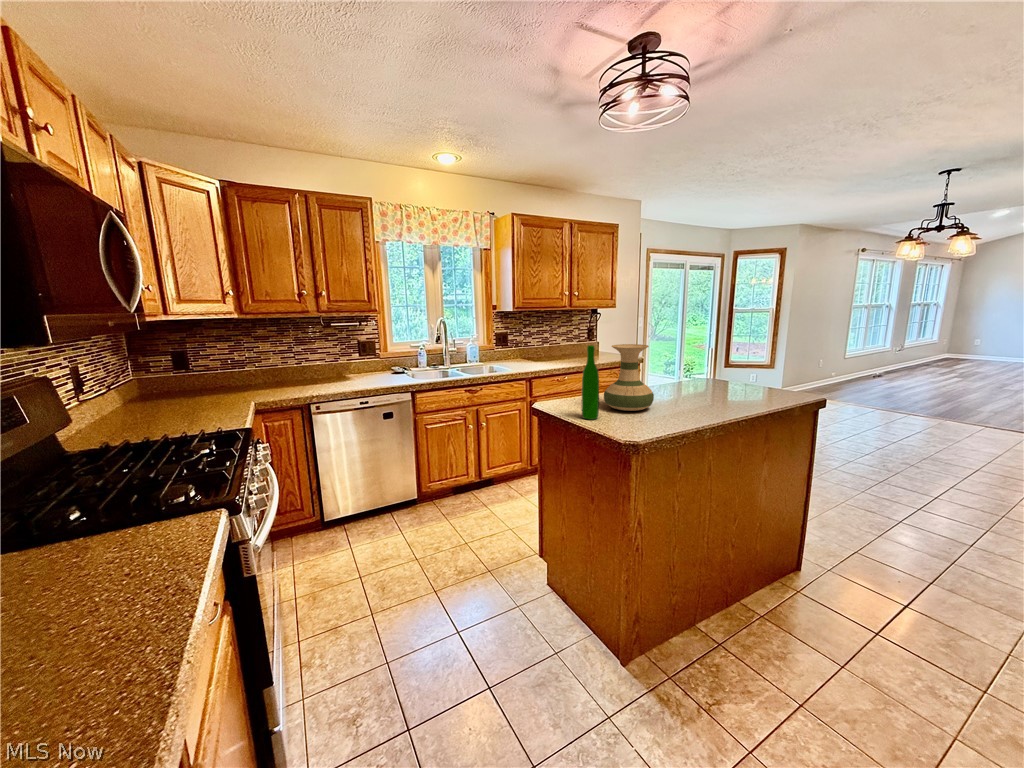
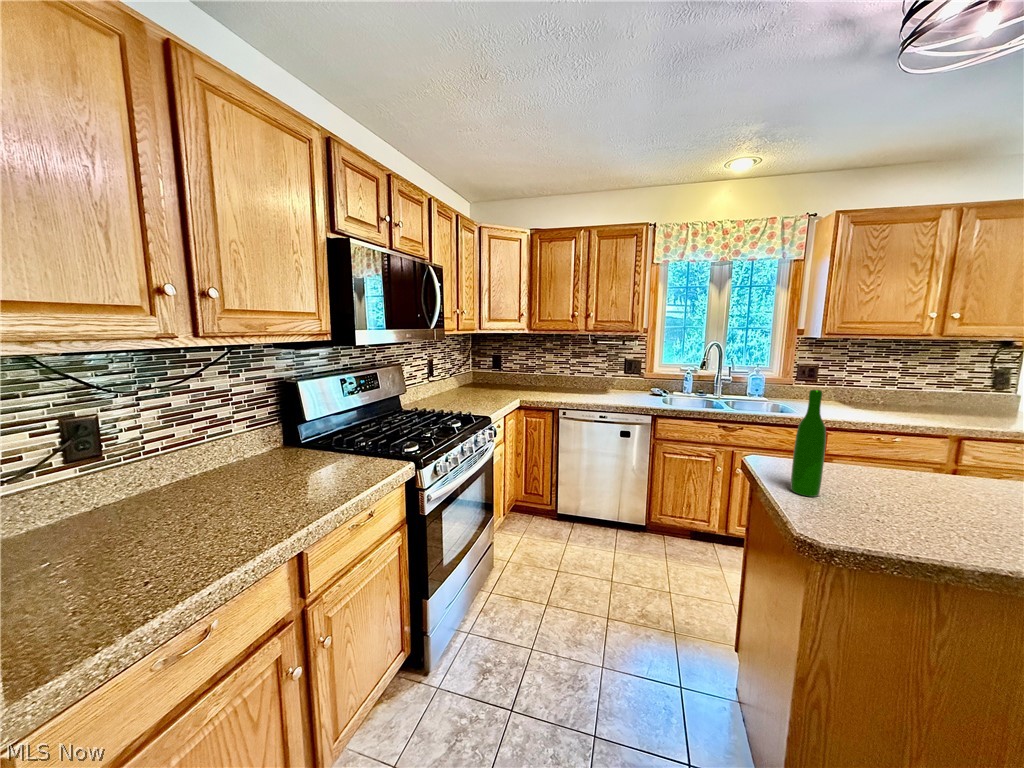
vase: present [604,344,654,411] -> none [854,396,963,510]

